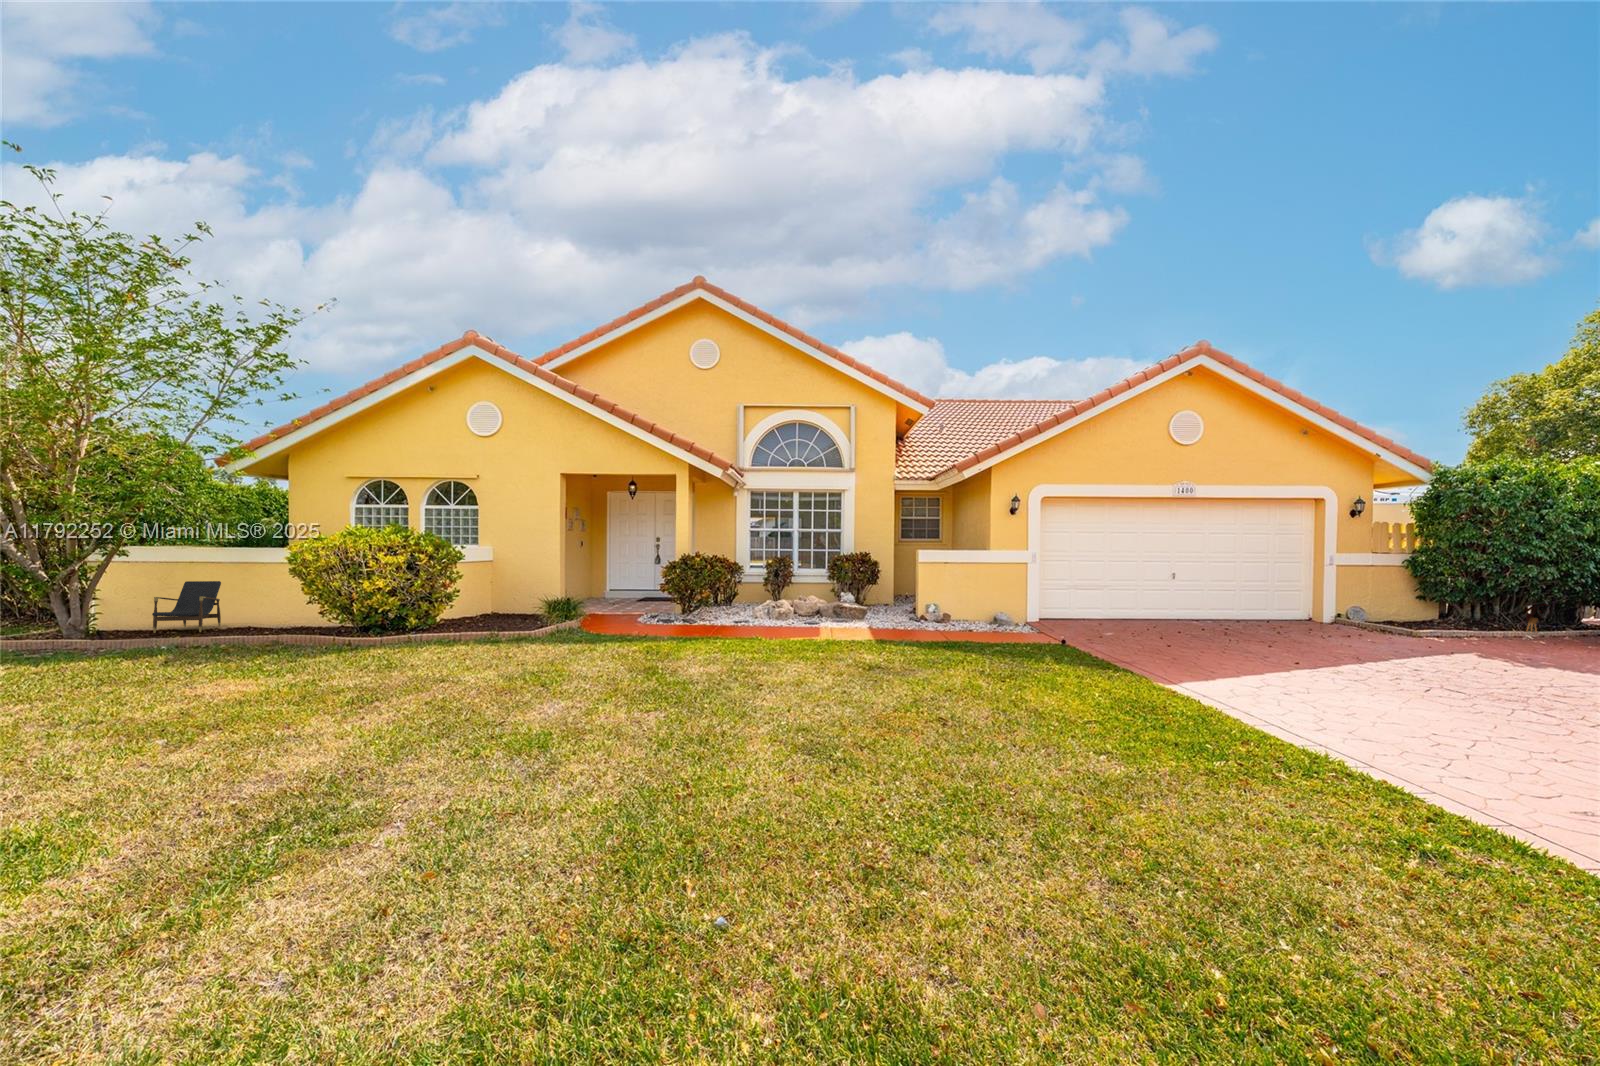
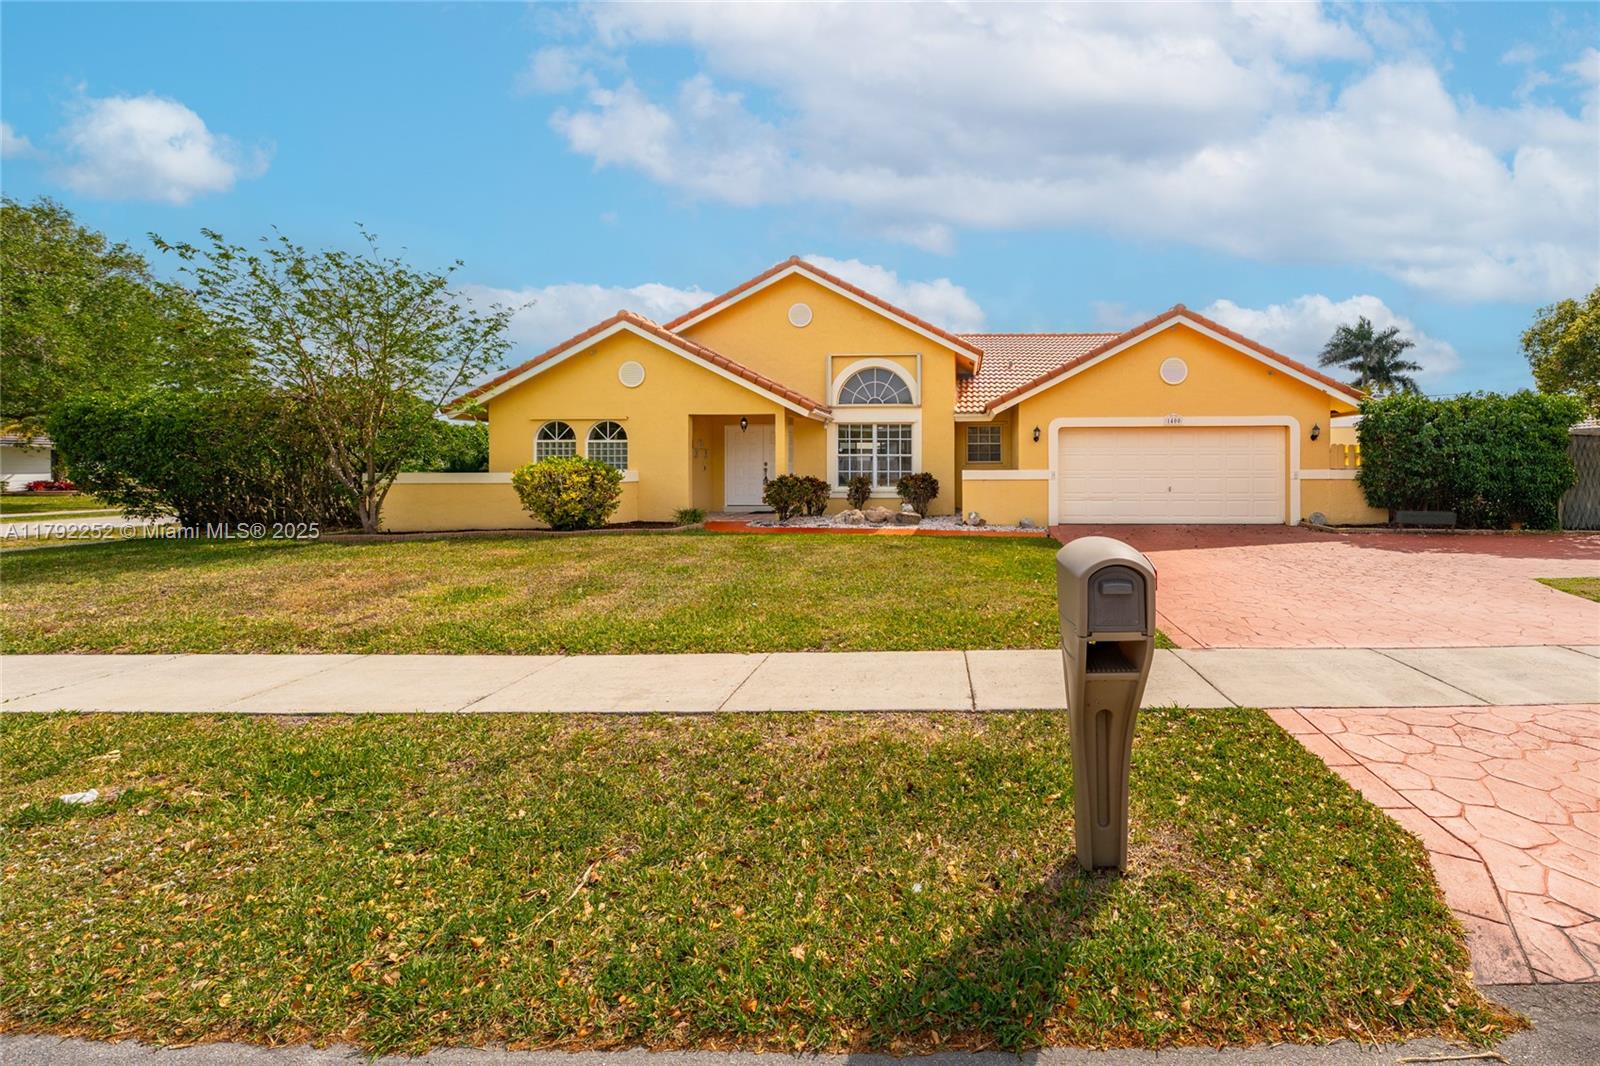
lounge chair: present [152,581,221,633] -> none [433,495,468,528]
bench: none [1393,601,1468,630] -> present [1394,511,1457,534]

